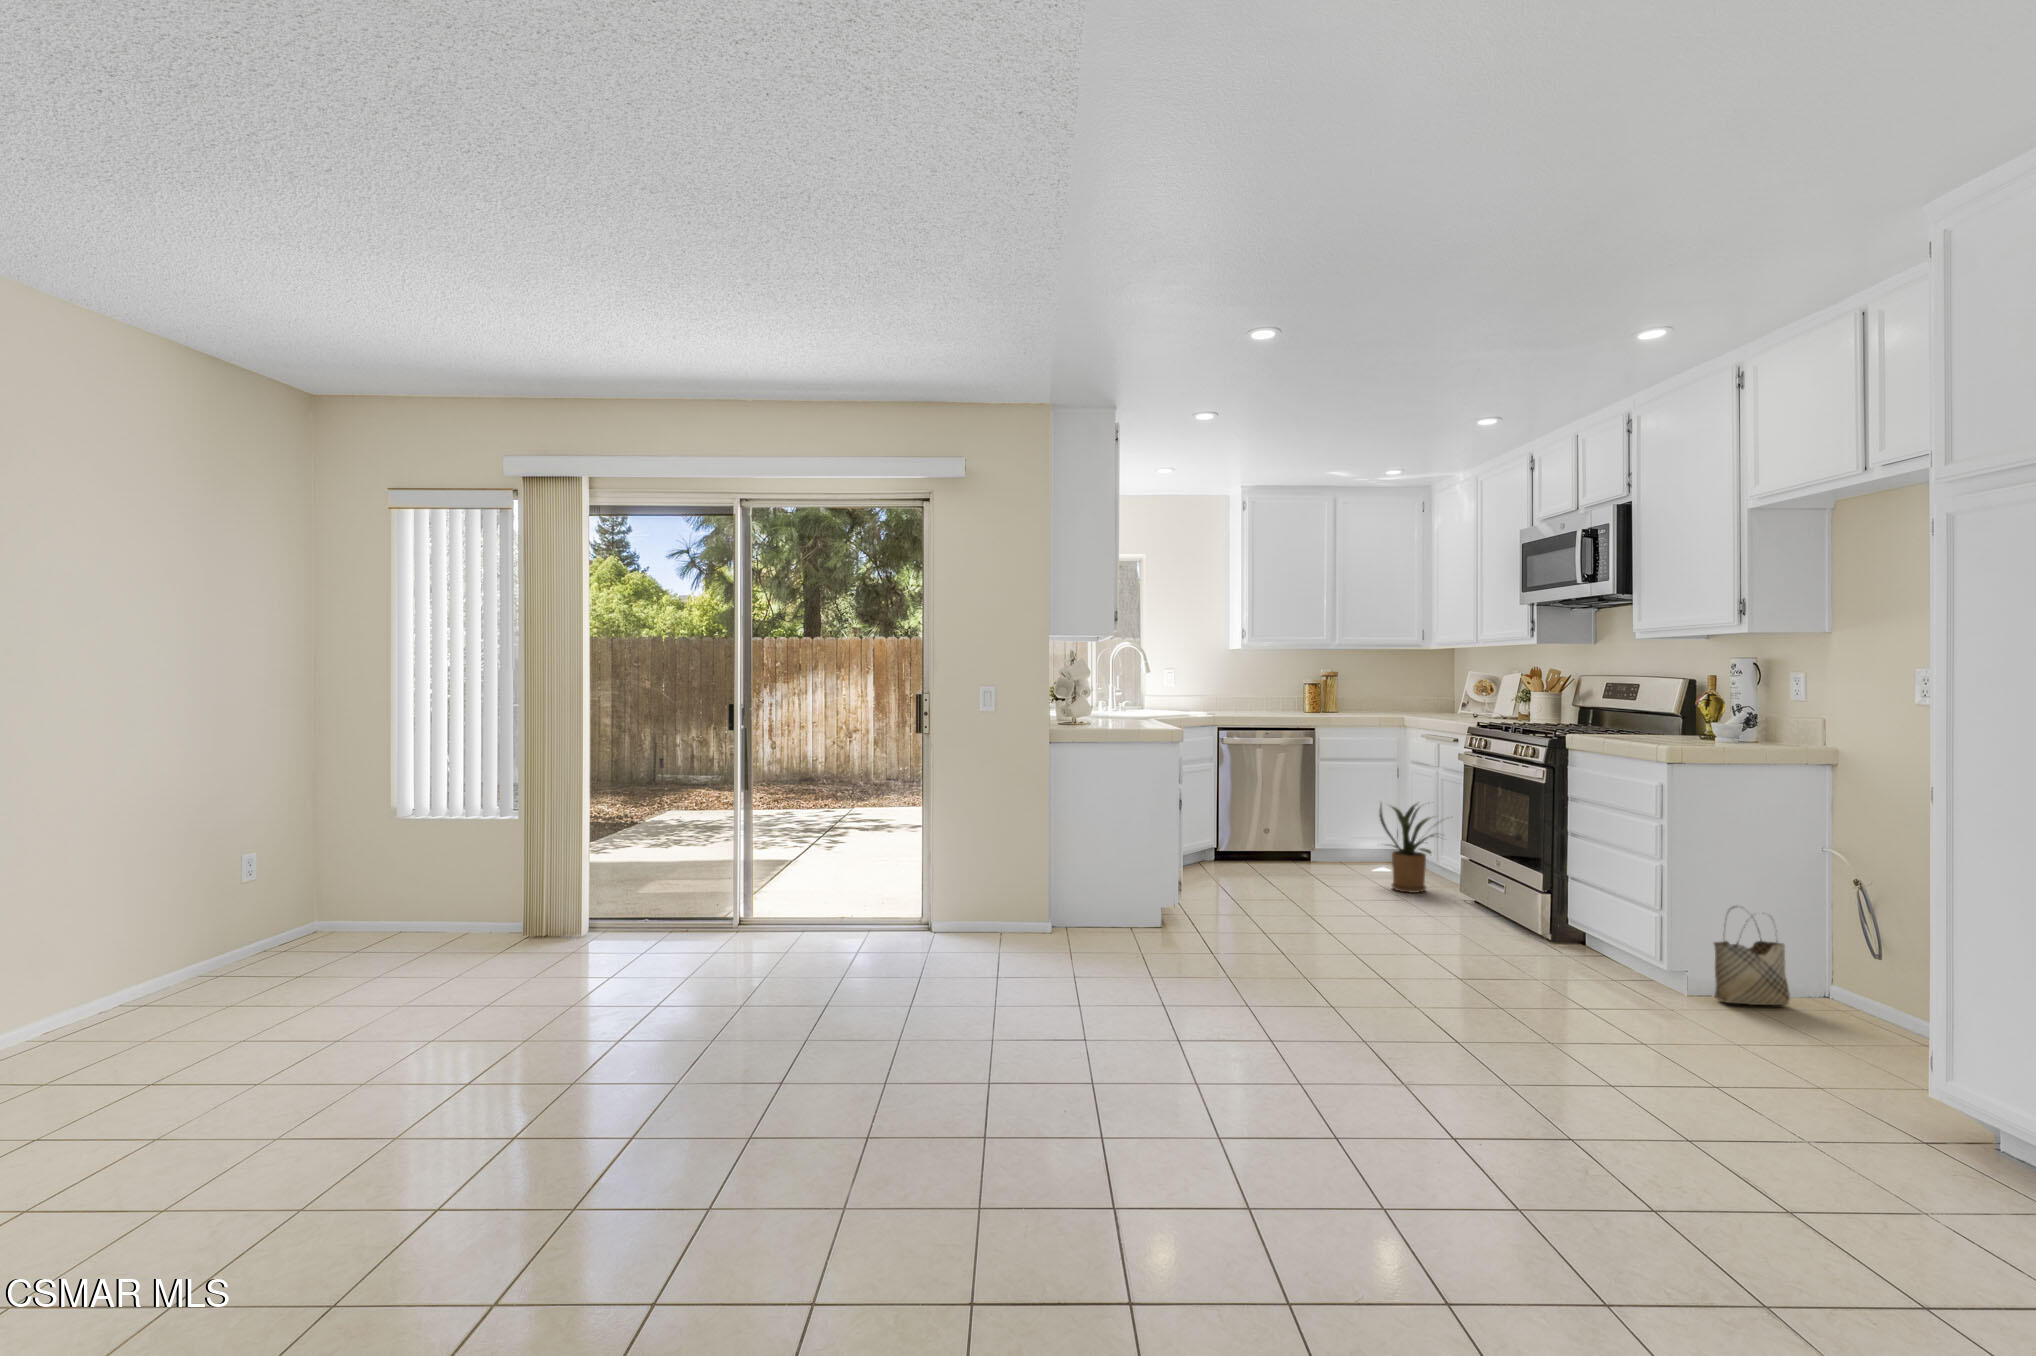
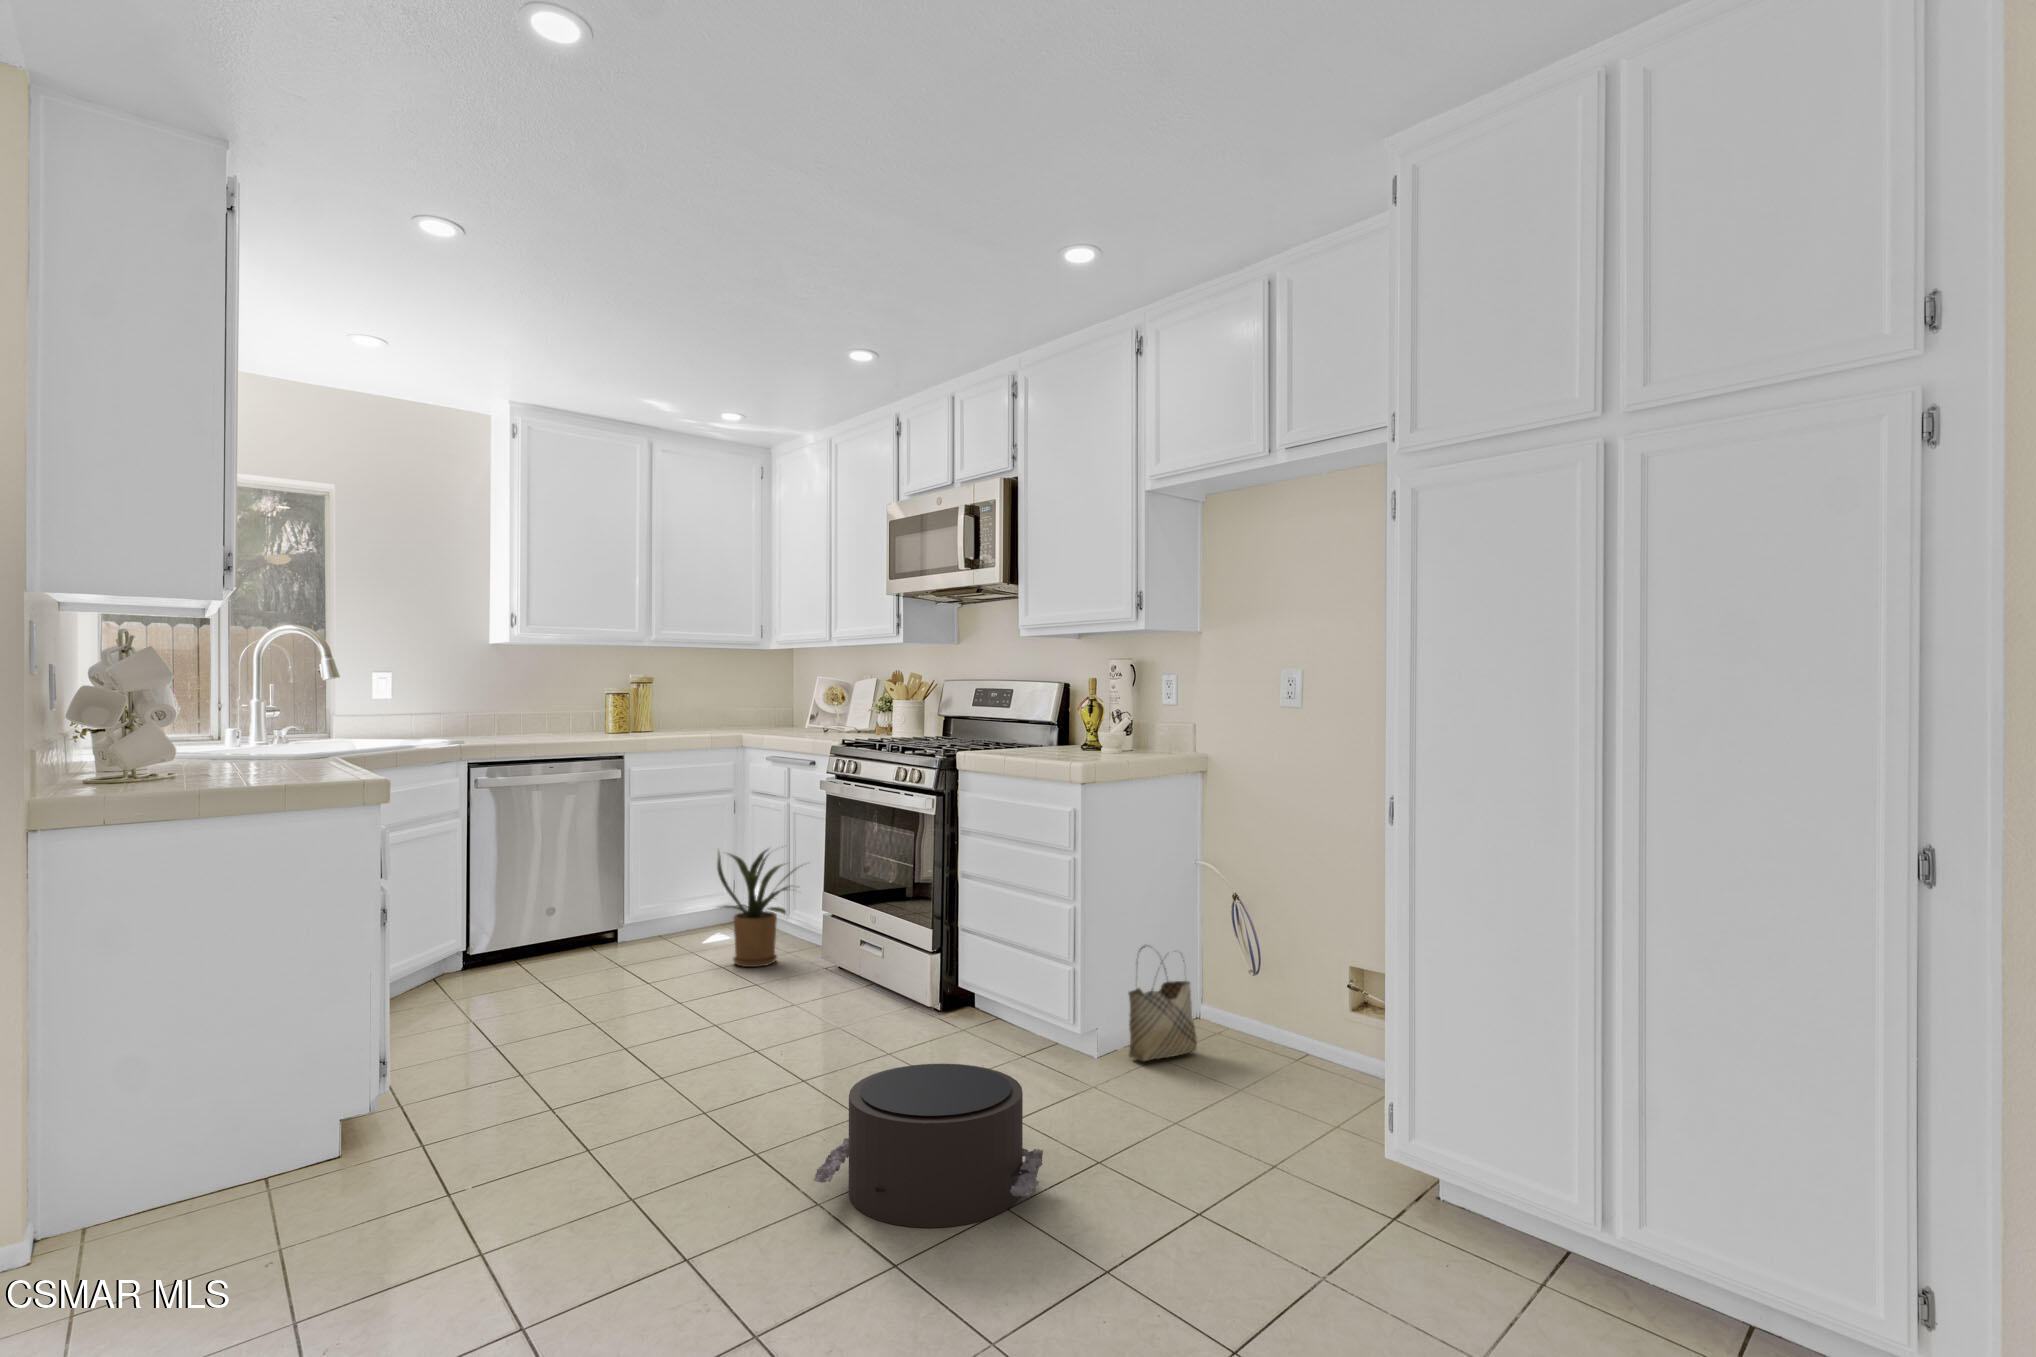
pouf: none [1405,957,1590,1068] -> present [813,1064,1043,1228]

